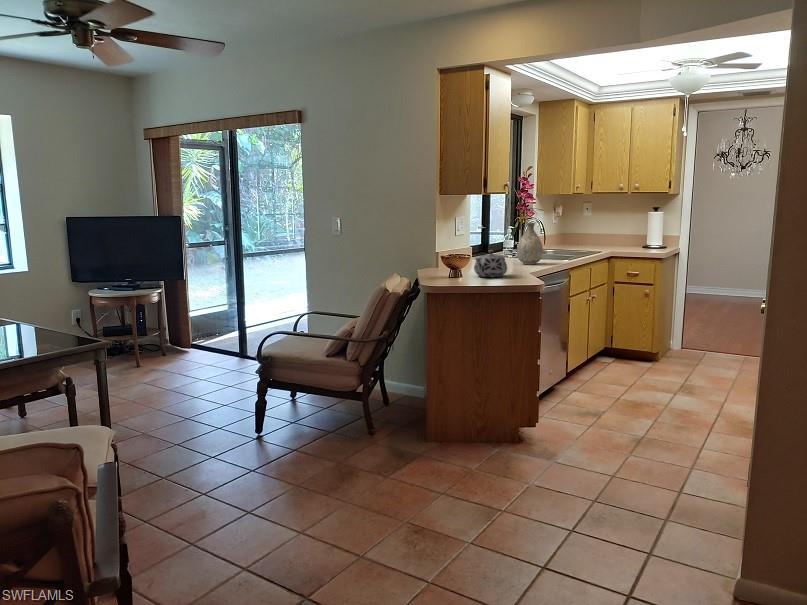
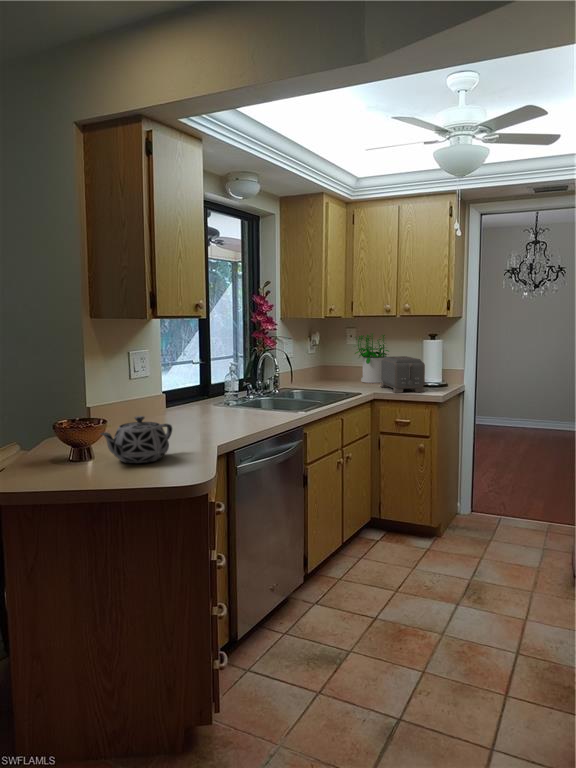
potted plant: none [588,207,619,247] -> present [355,333,389,383]
vase: present [517,222,543,264] -> none [223,361,260,423]
toaster: none [613,225,651,252] -> present [381,356,425,393]

